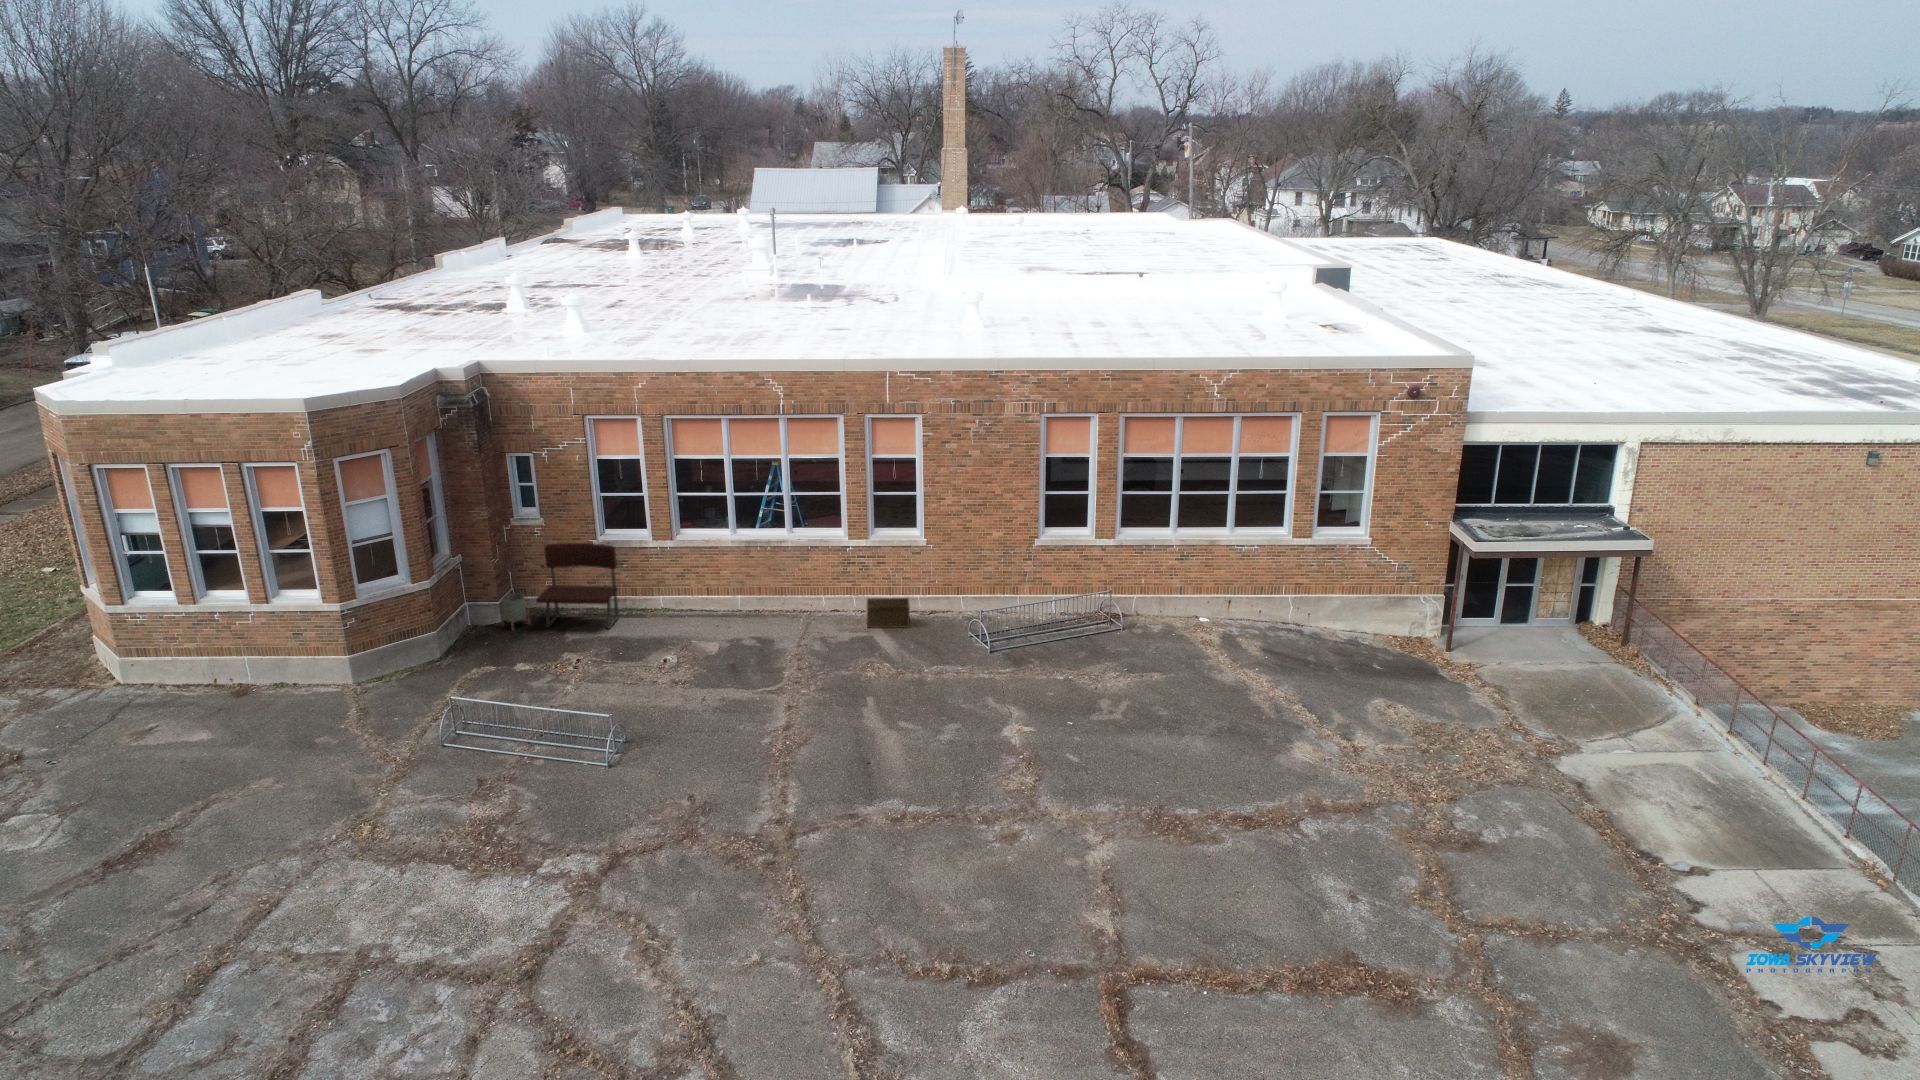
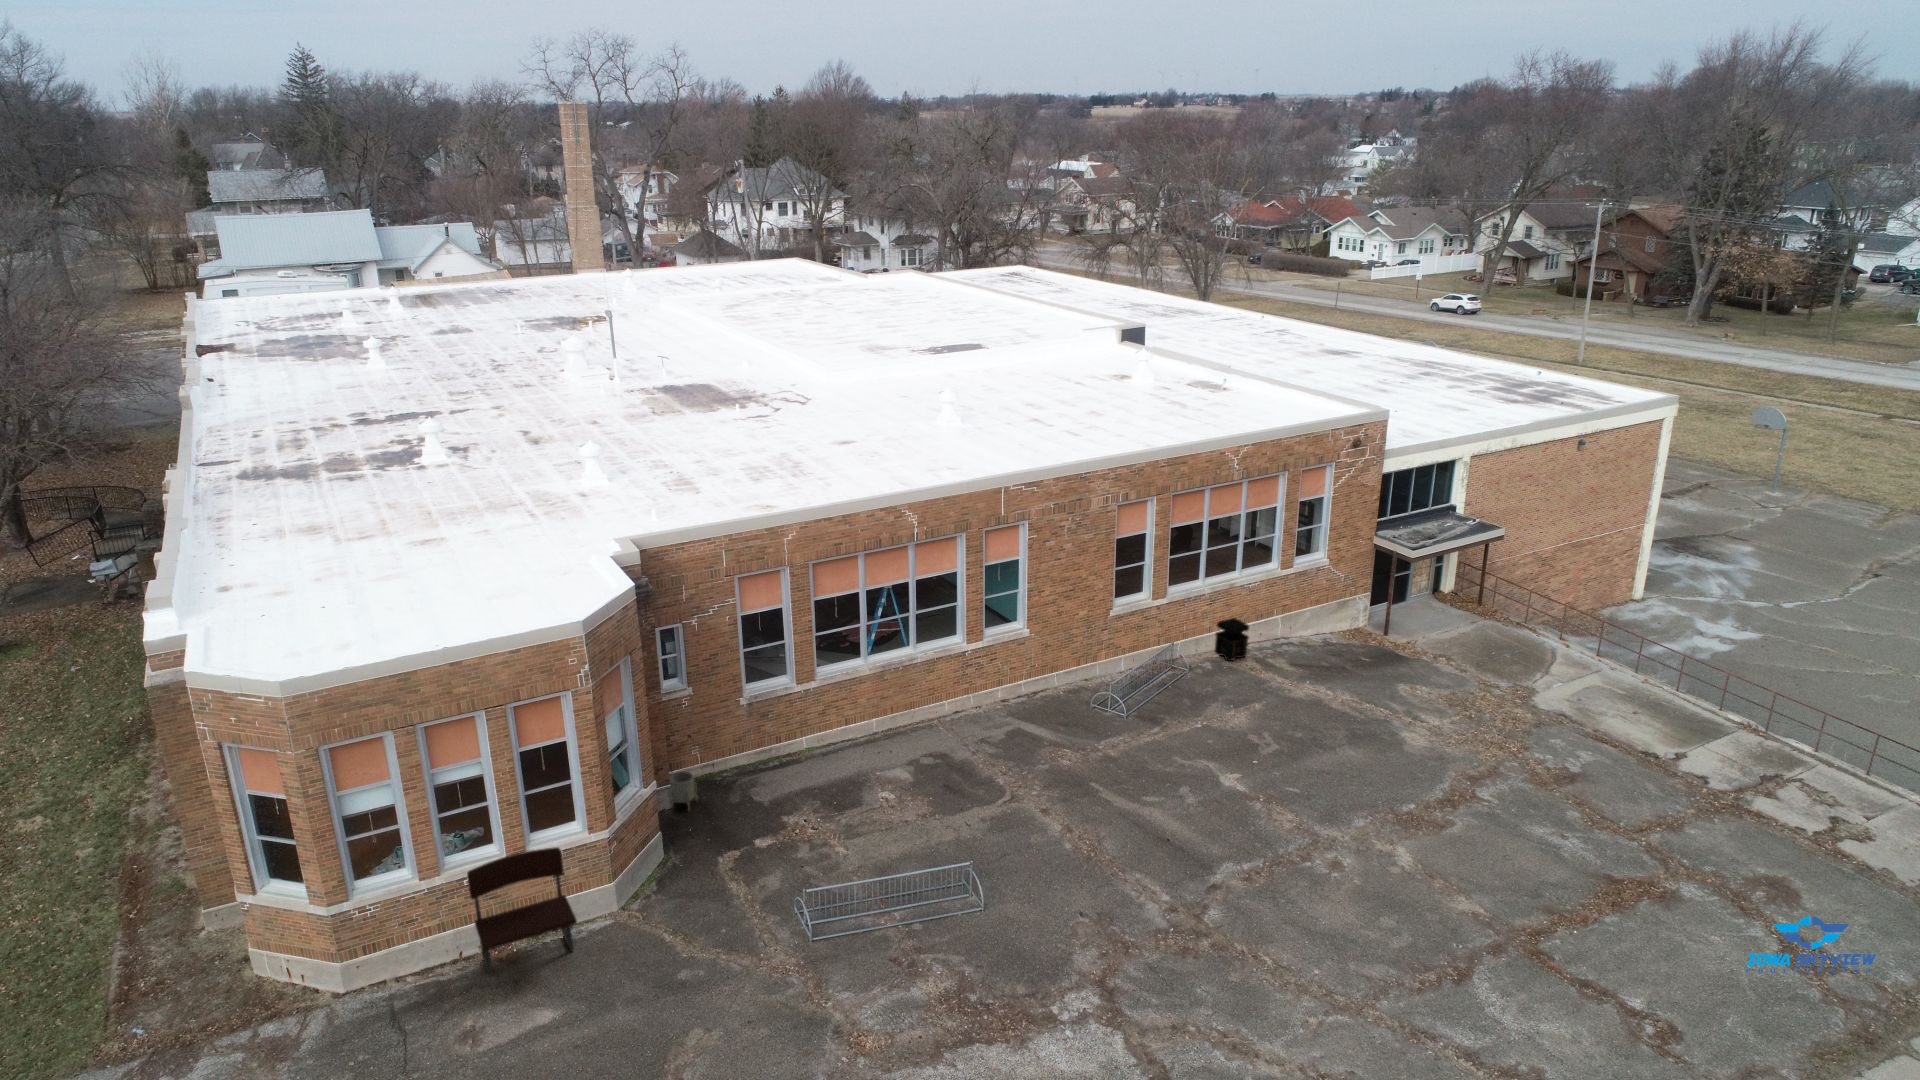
bench: present [536,543,619,629] -> present [467,847,577,976]
toolbox: none [1185,582,1221,631] -> present [1215,618,1249,661]
cardboard box: present [867,598,910,628] -> none [985,686,1030,722]

